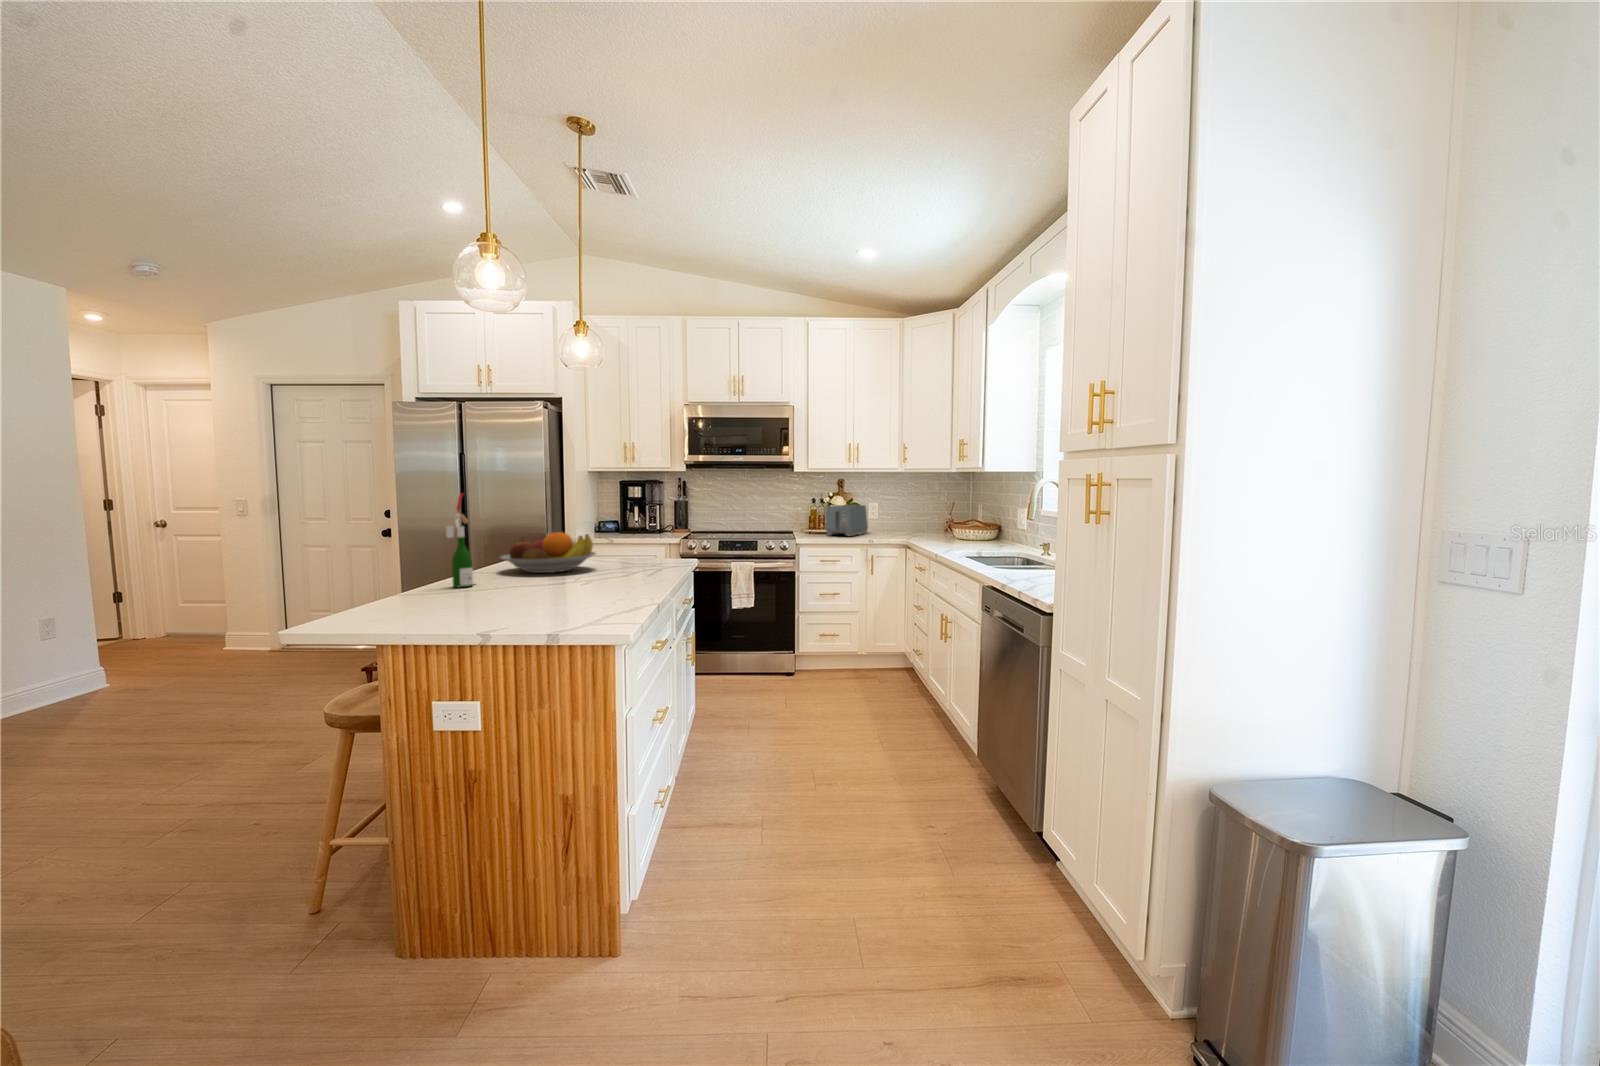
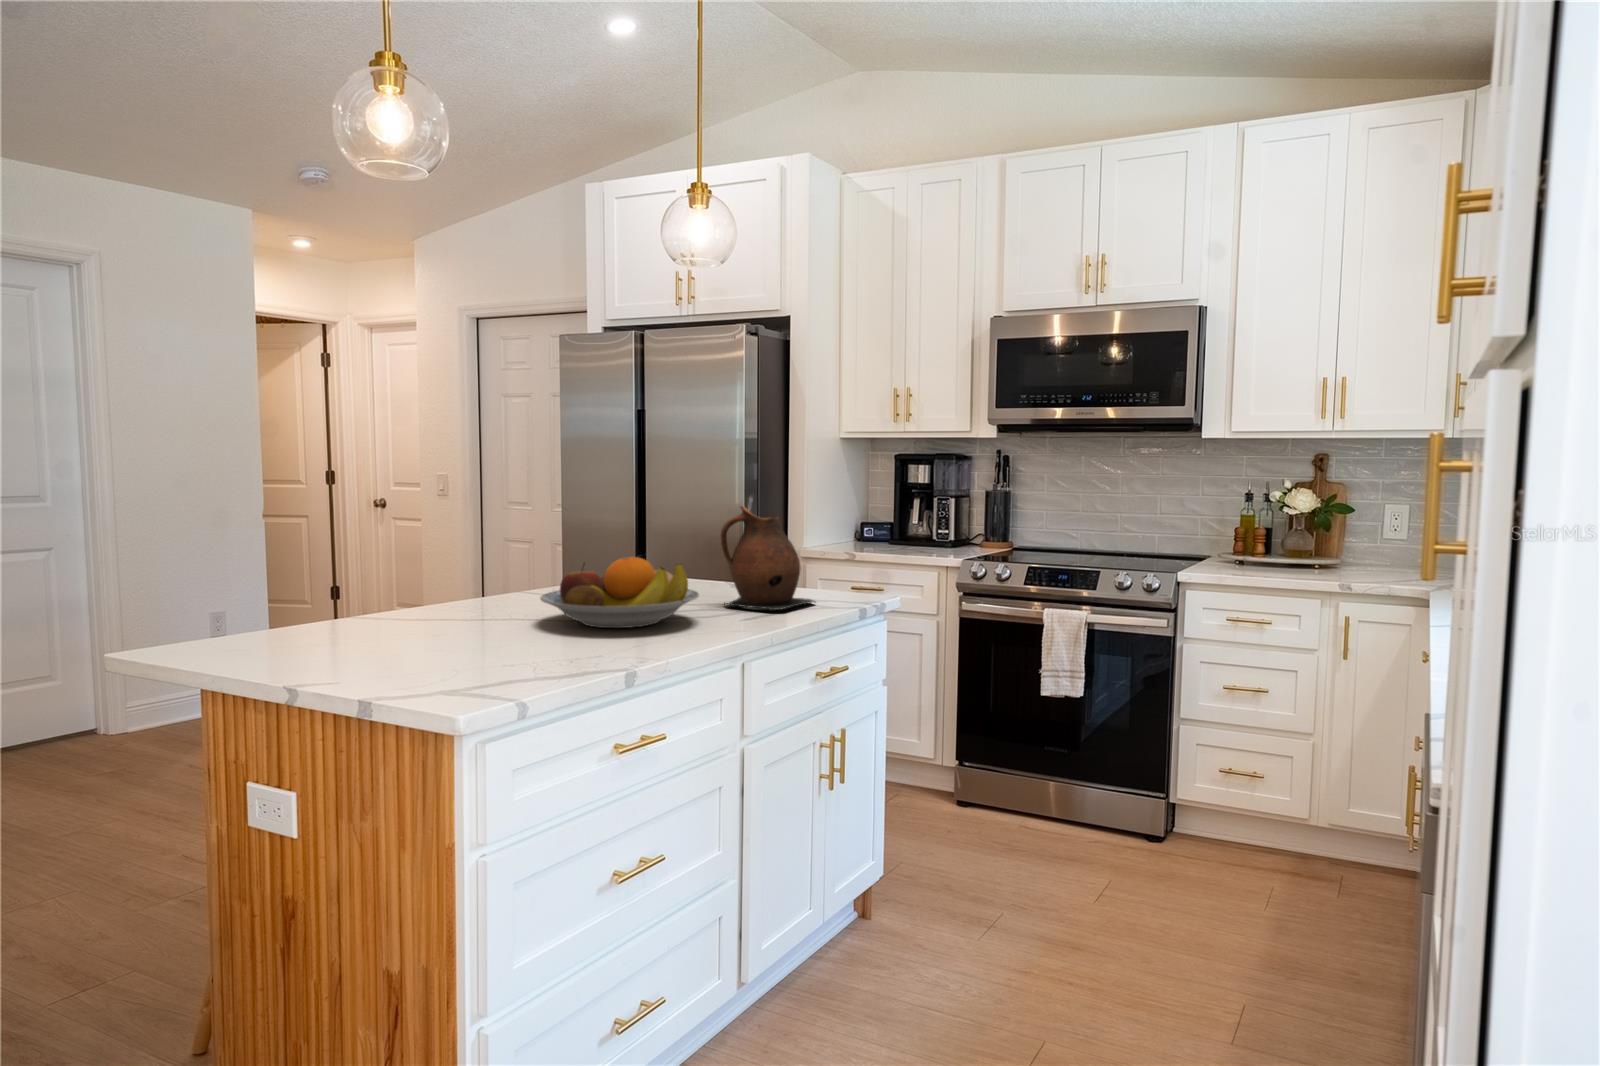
wine bottle: present [446,494,474,587] -> none [408,492,460,650]
ceramic pitcher: none [588,505,641,562] -> present [721,506,814,611]
toaster: present [825,505,868,536] -> none [1259,508,1365,576]

